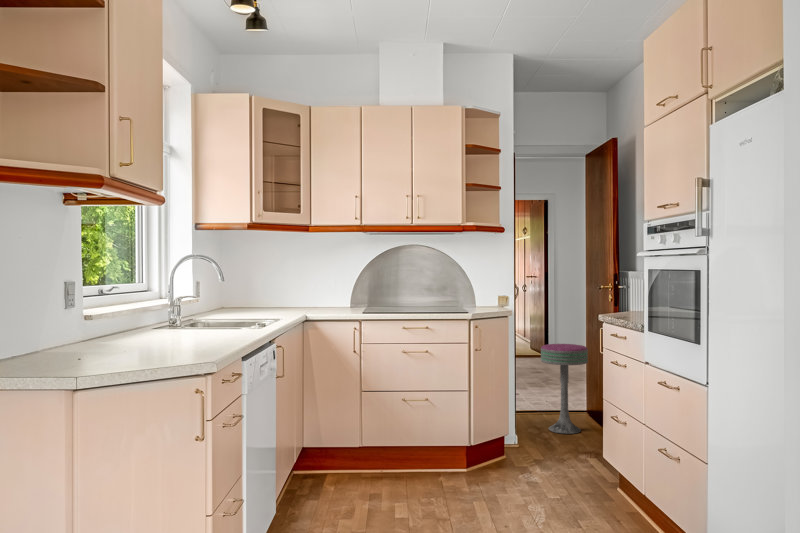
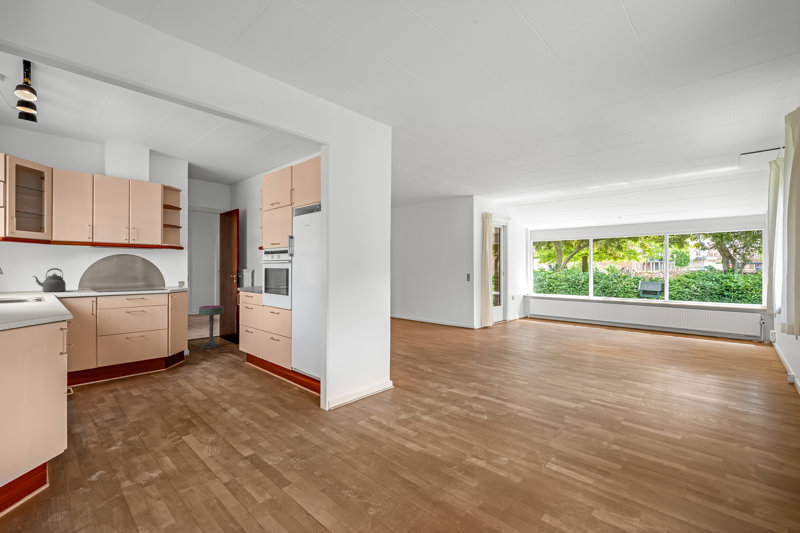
kettle: none [299,271,335,309] -> present [33,268,66,292]

